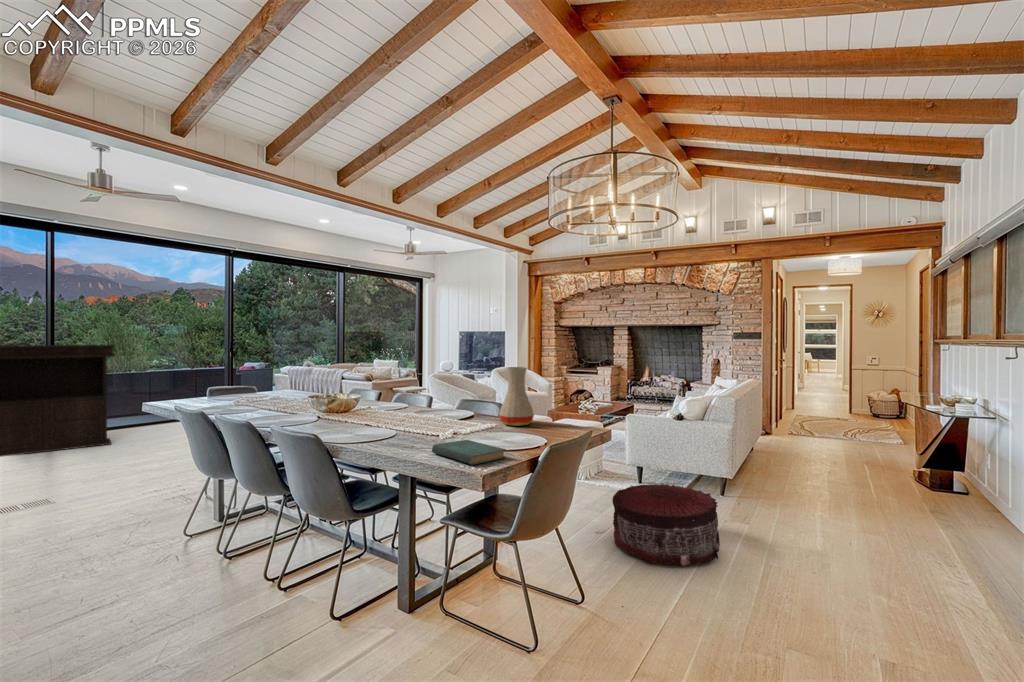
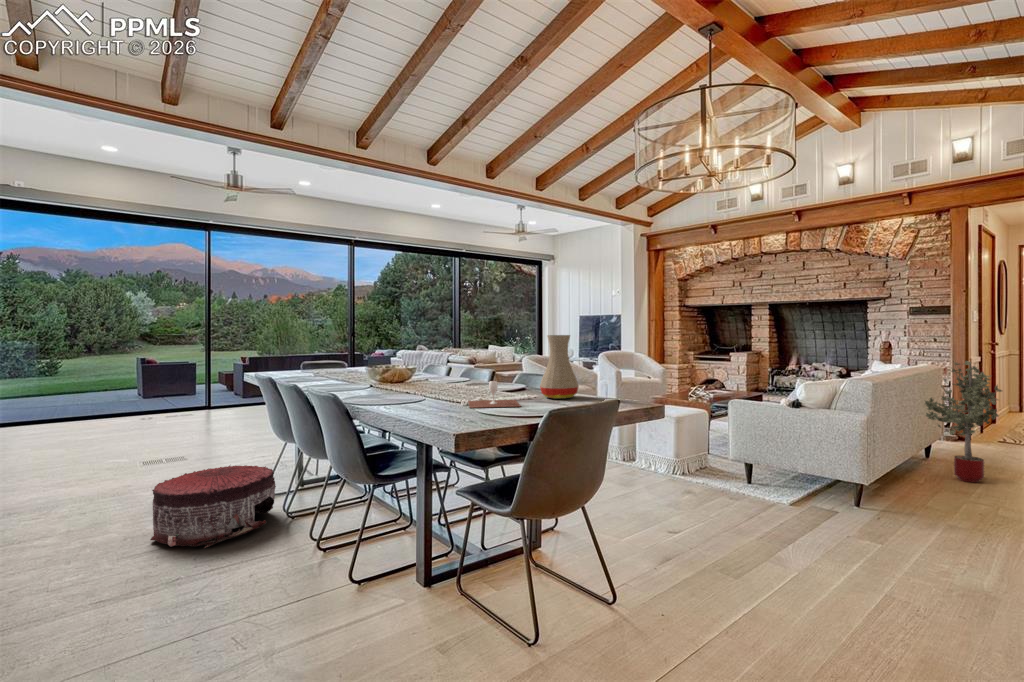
console table: present [0,345,115,457] -> none [137,329,250,426]
potted tree: none [759,379,813,472] -> present [925,361,1002,483]
wine glass: none [437,413,495,441] -> present [468,381,520,408]
book: present [432,440,506,465] -> none [437,406,507,426]
pouf: present [613,484,720,566] -> present [150,465,276,548]

